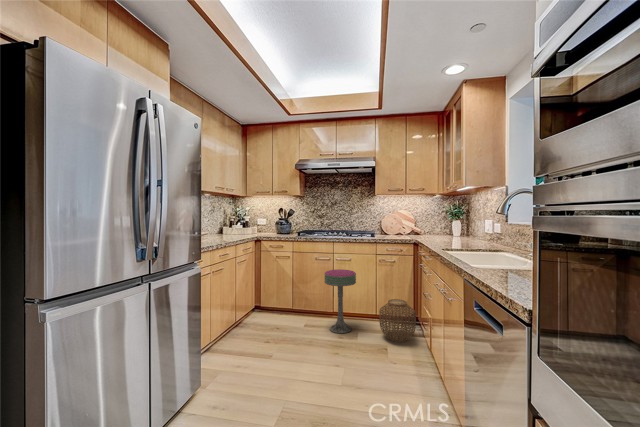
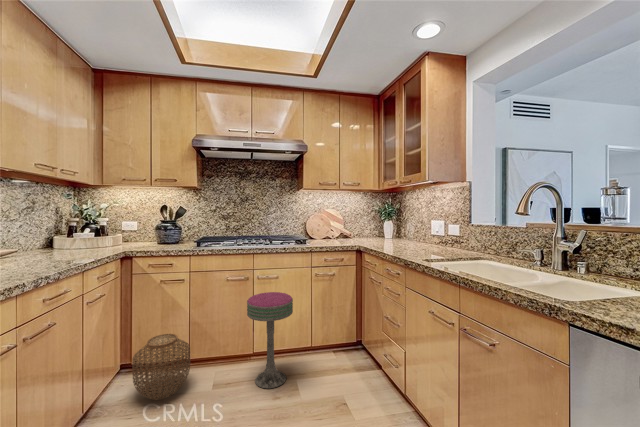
woven basket: present [379,299,416,342] -> present [132,334,190,400]

